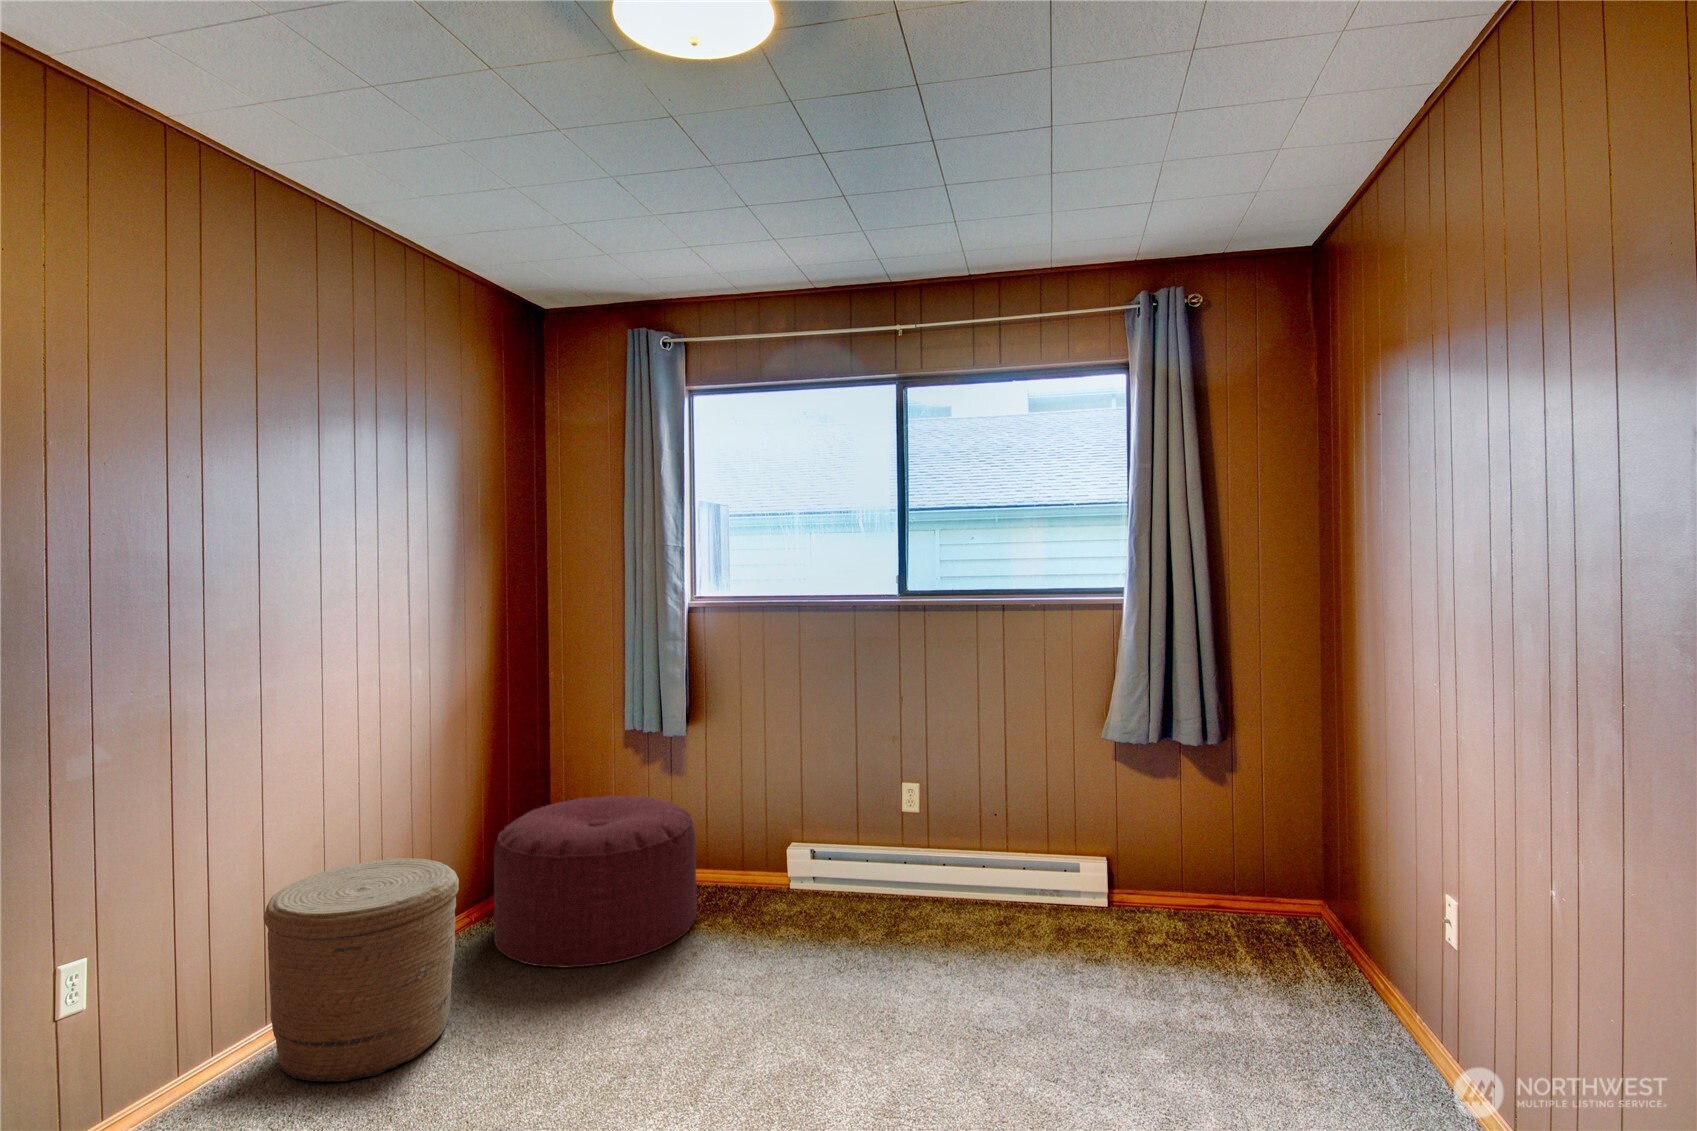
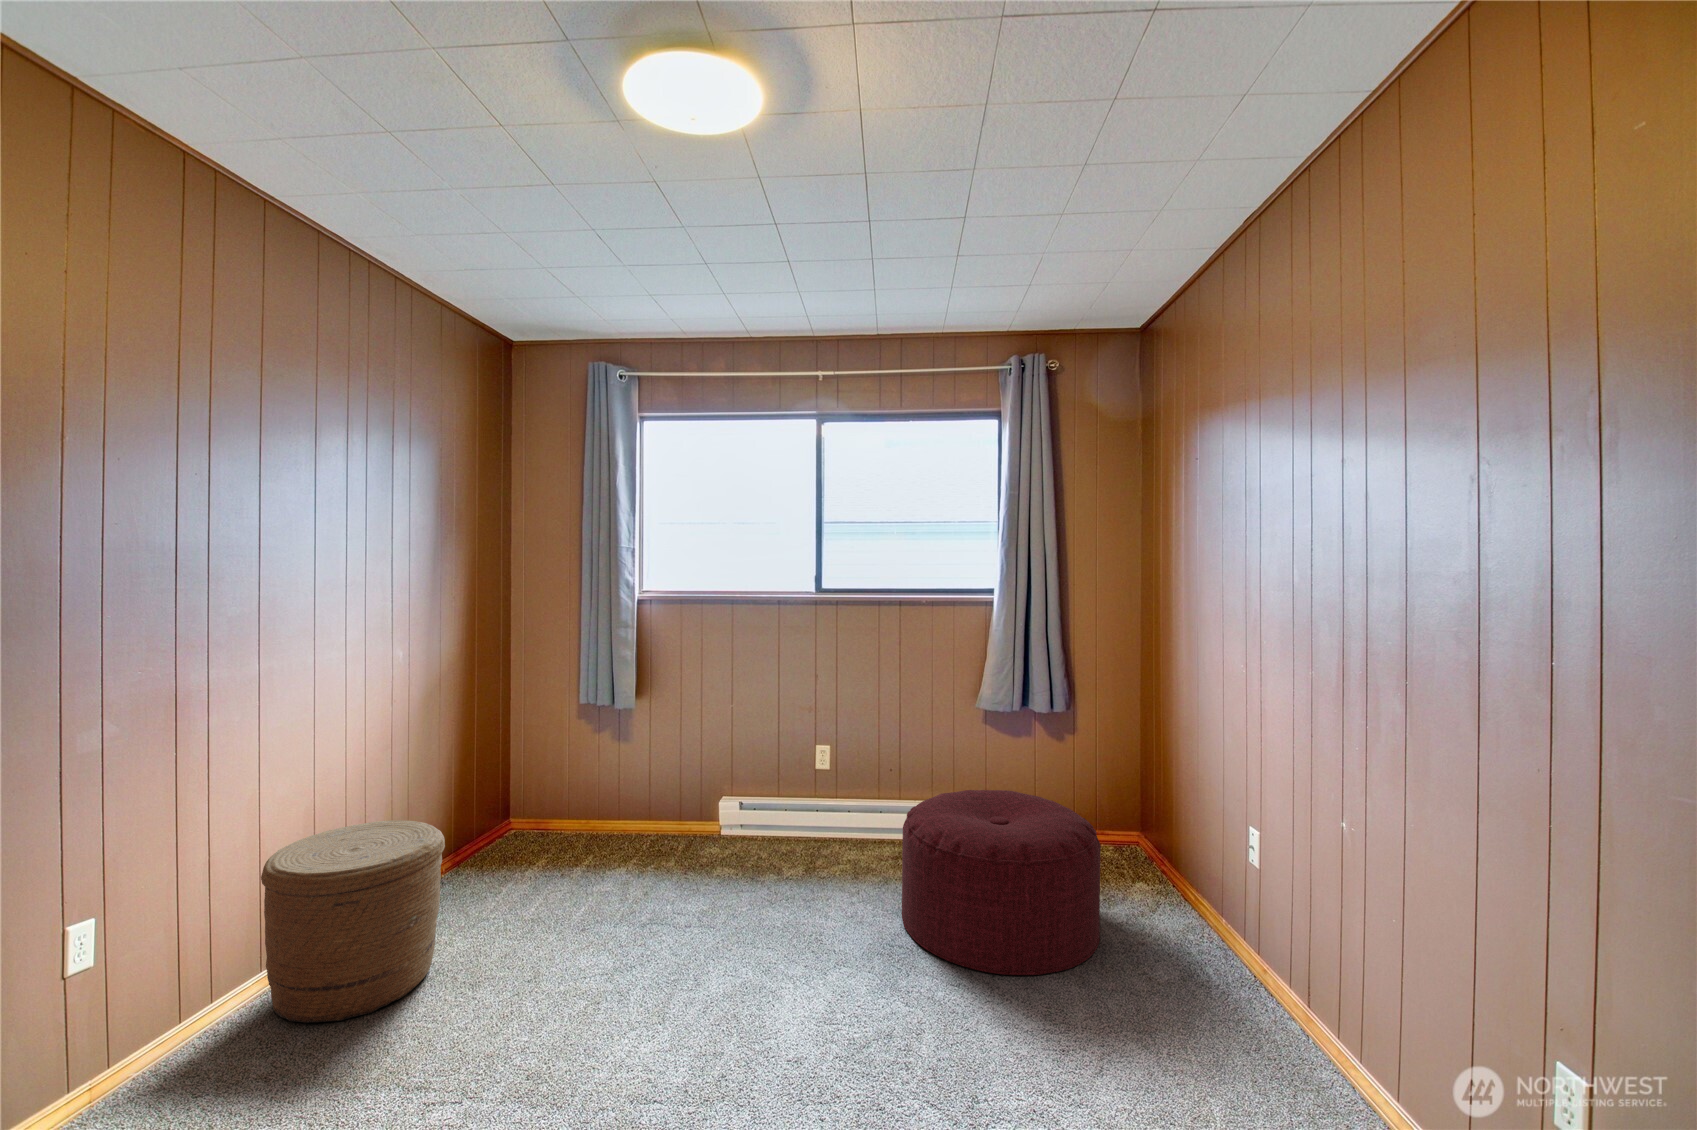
ottoman: present [494,796,697,968] -> present [902,790,1101,975]

